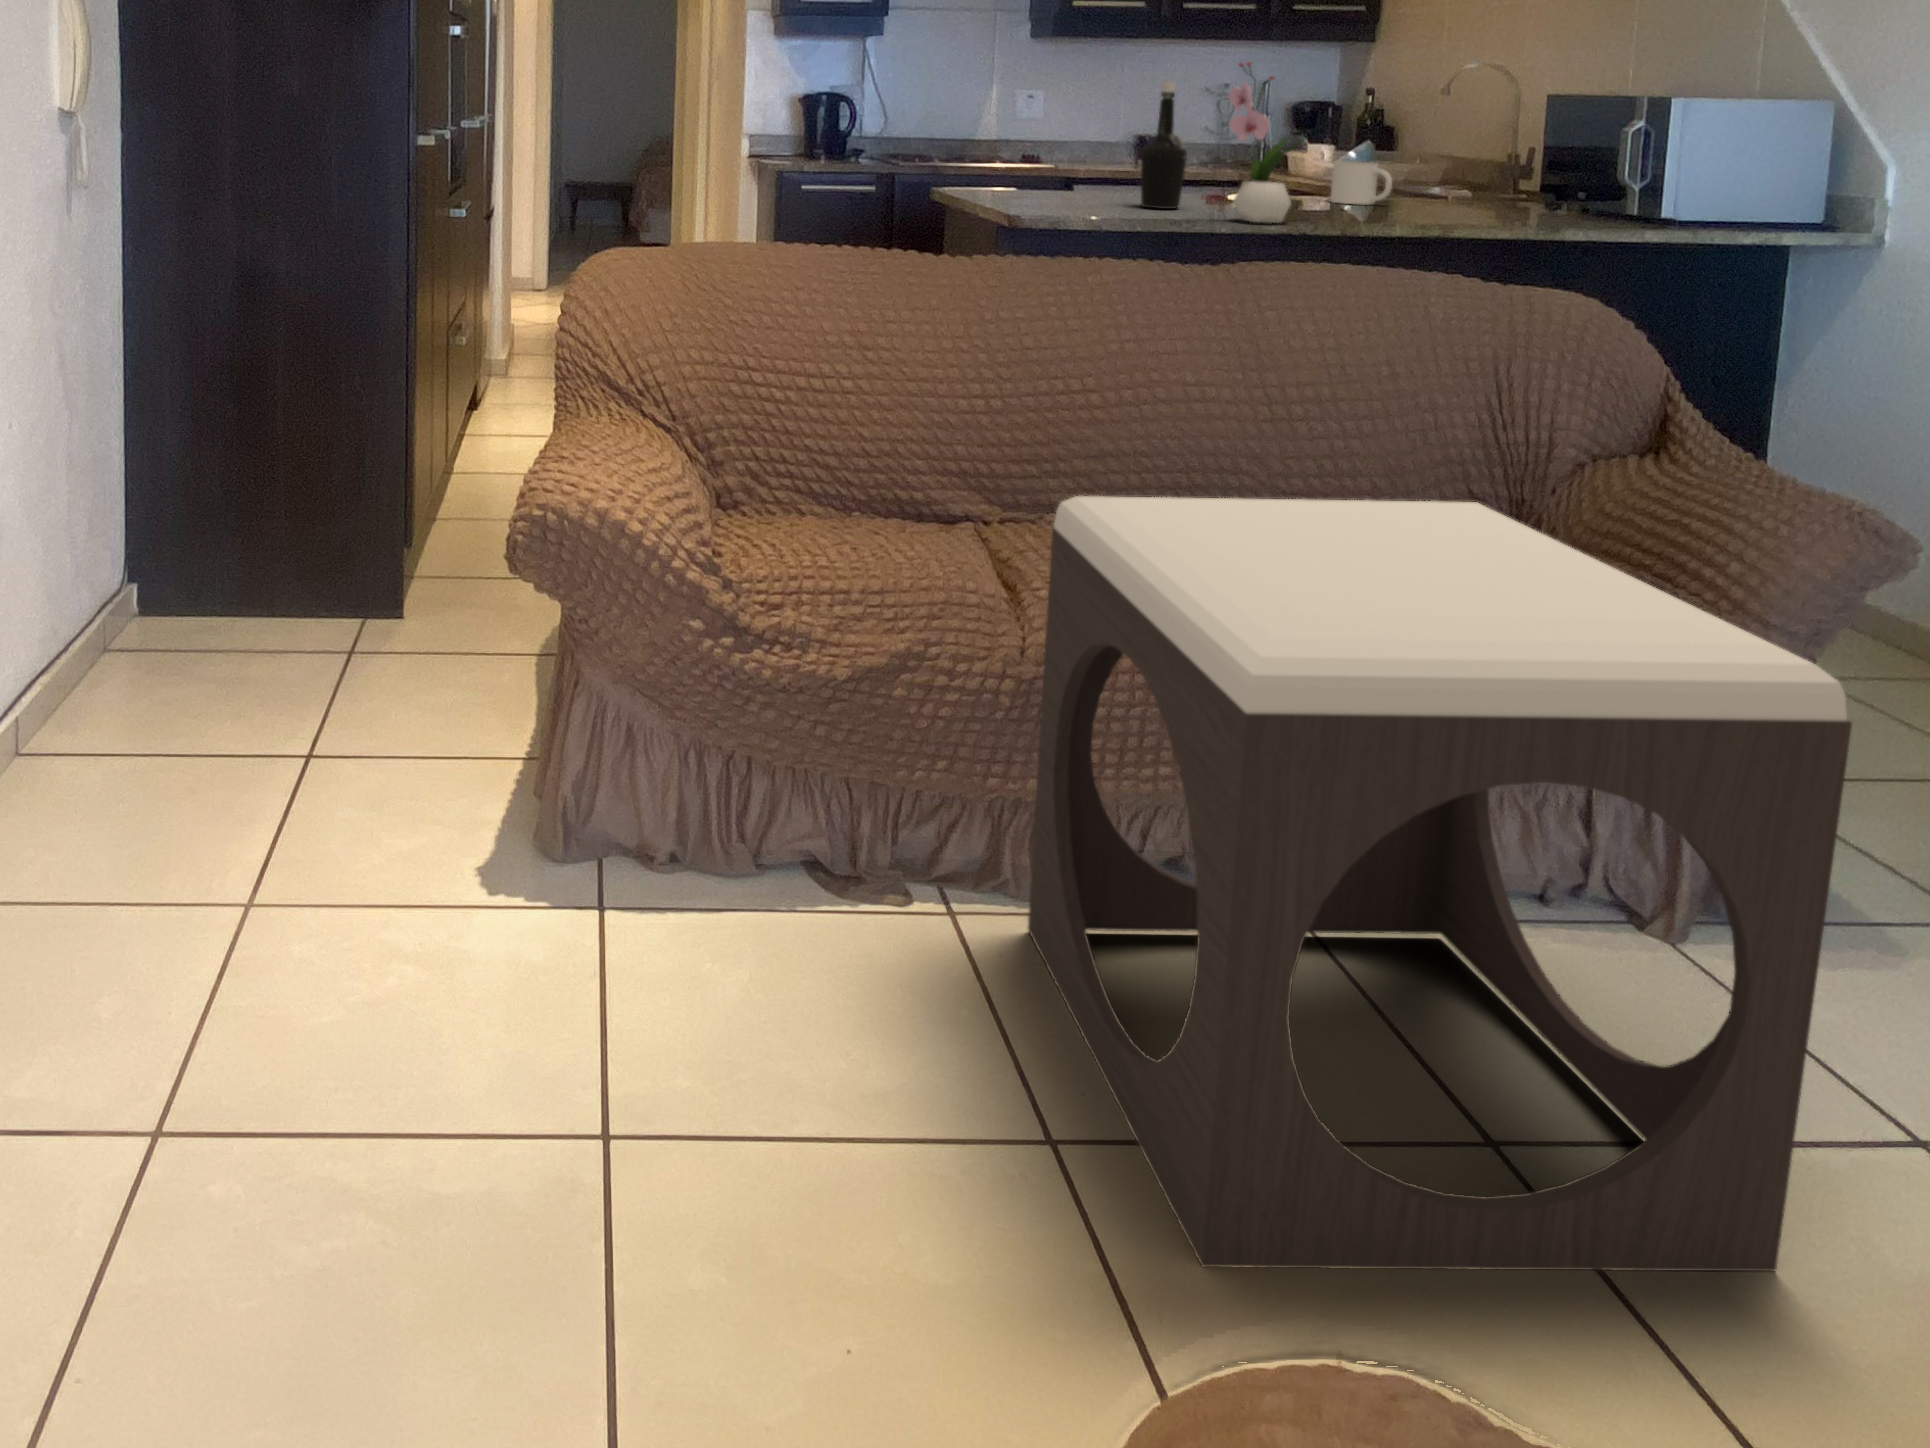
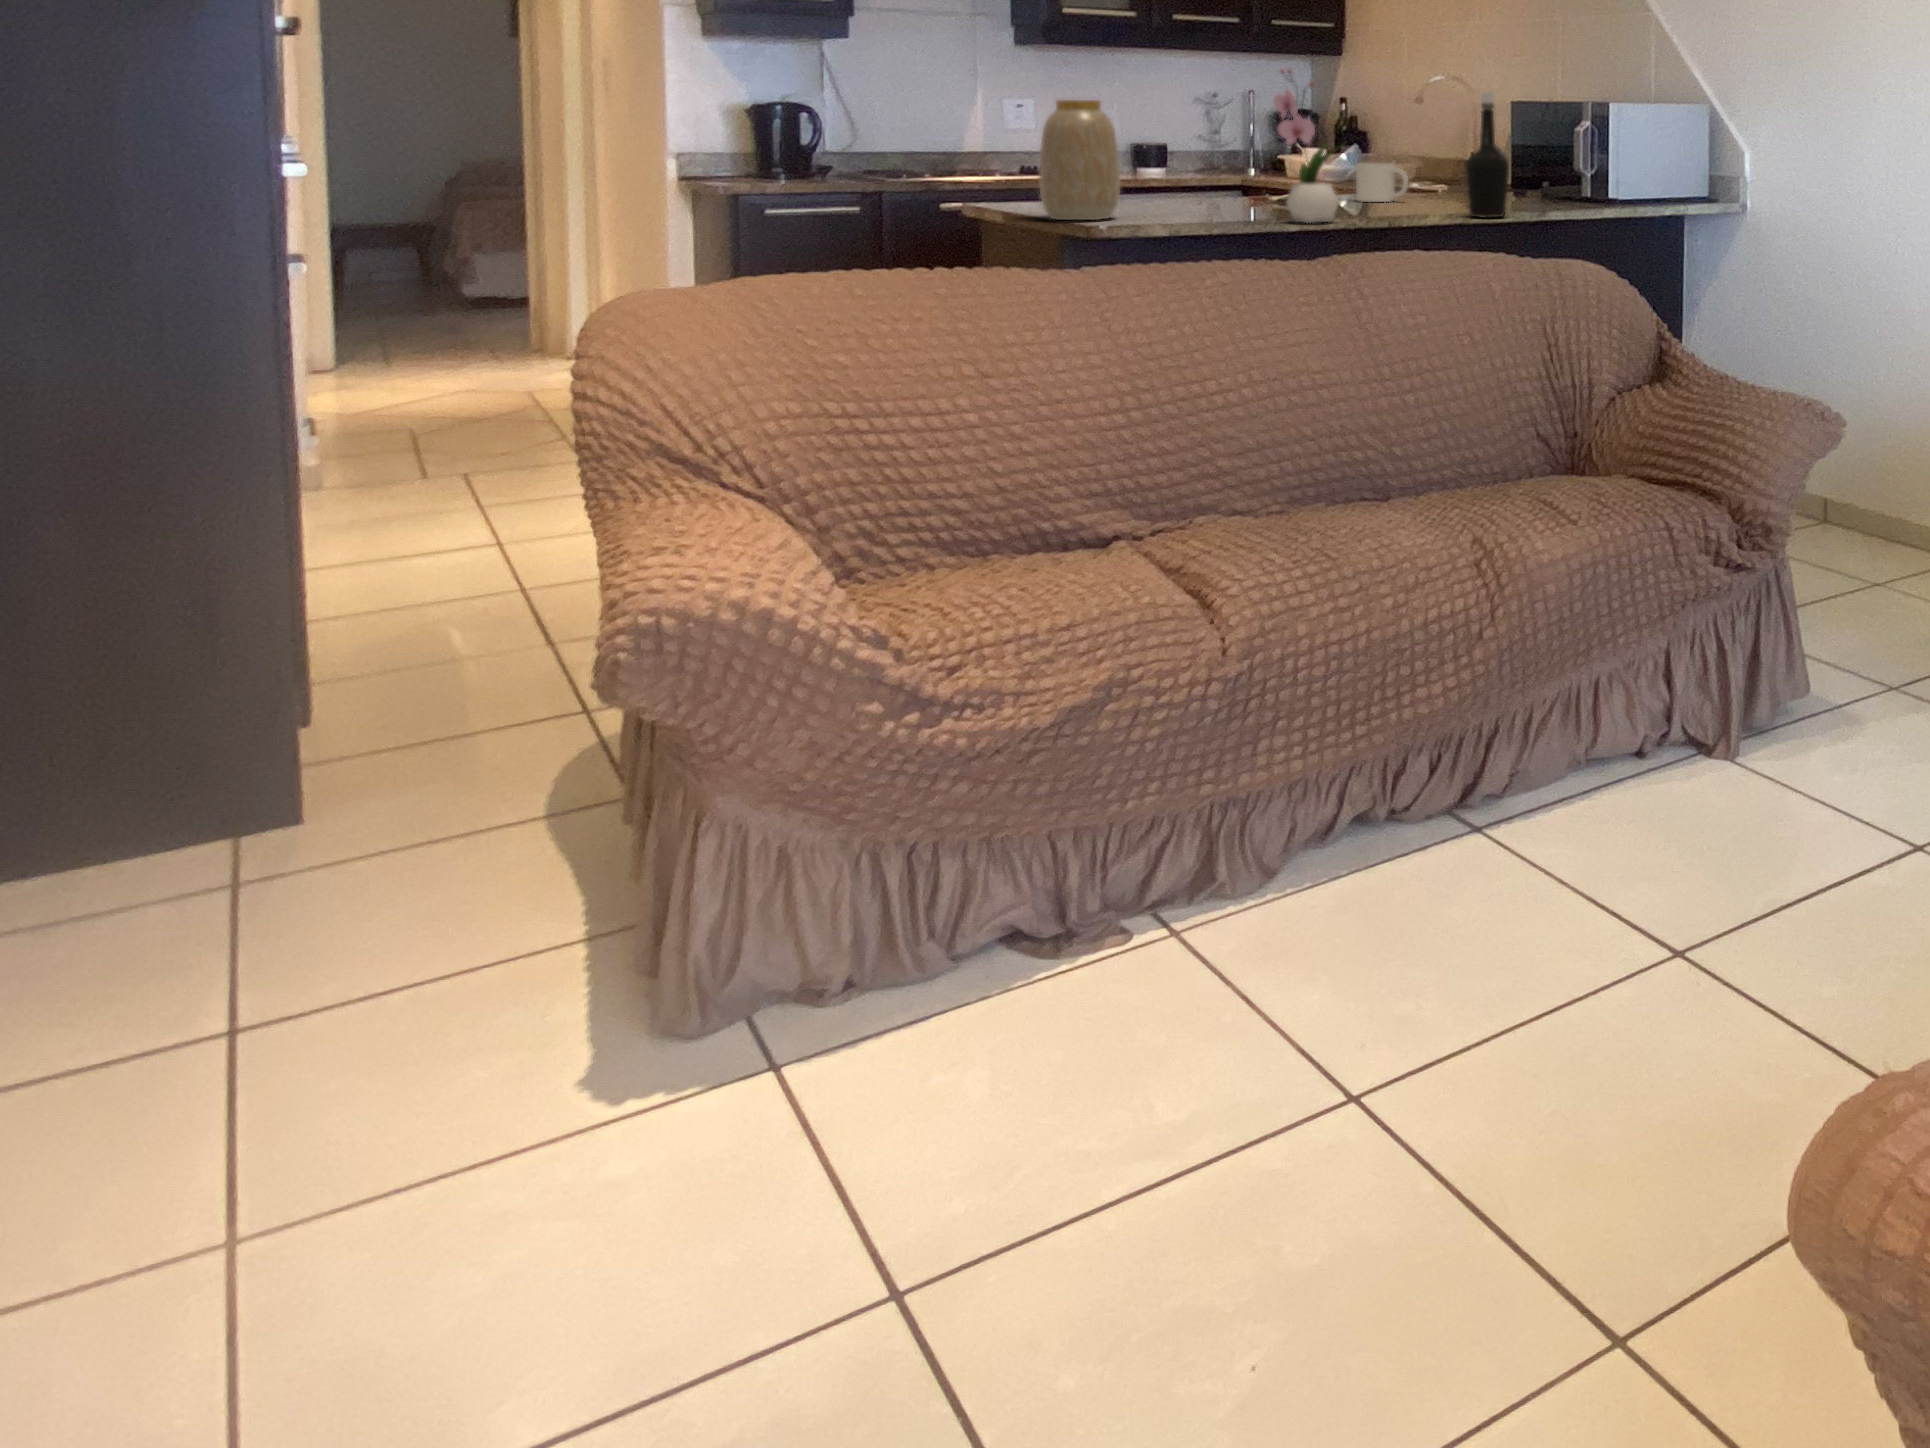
bottle: present [1140,81,1187,209] -> present [1466,92,1509,218]
vase: none [999,91,1073,205] -> present [1039,100,1120,220]
footstool: present [1028,496,1852,1271] -> none [1247,432,1844,1112]

